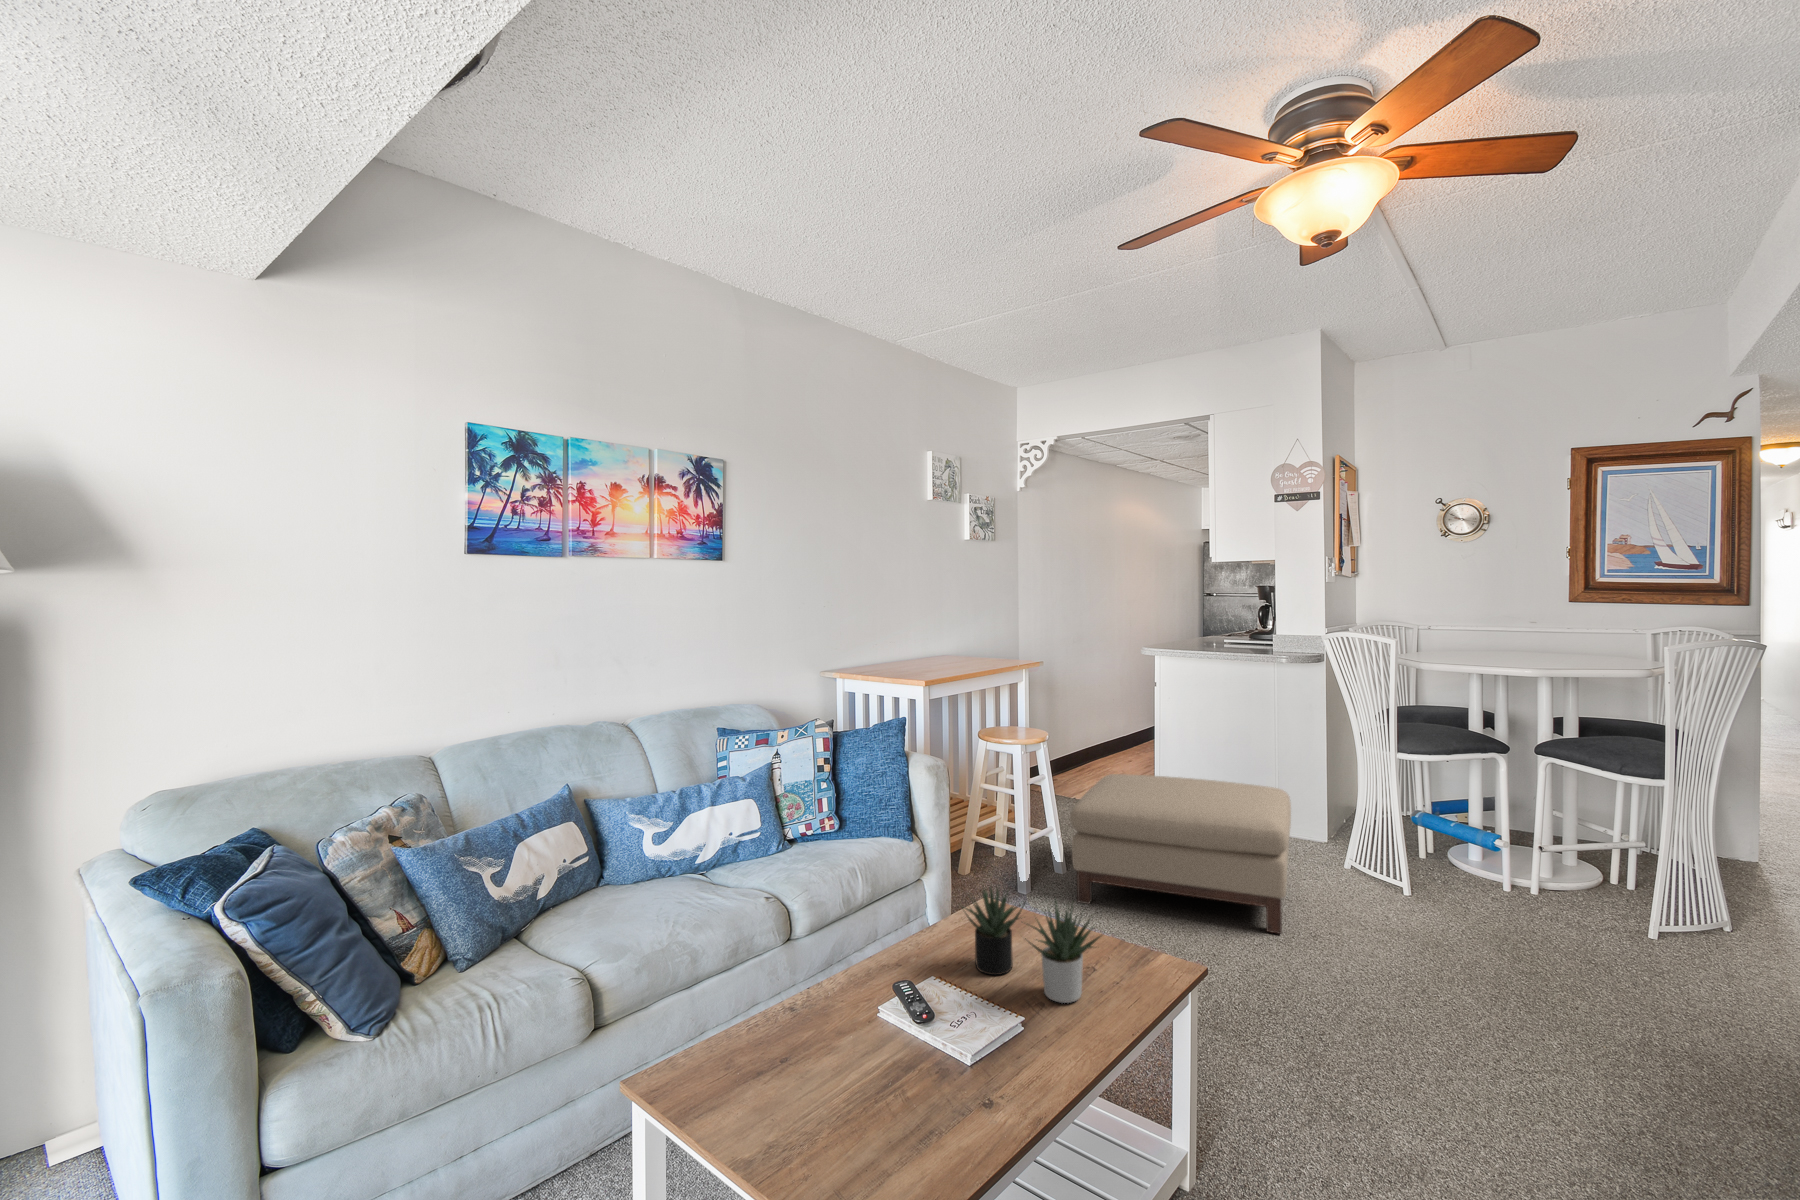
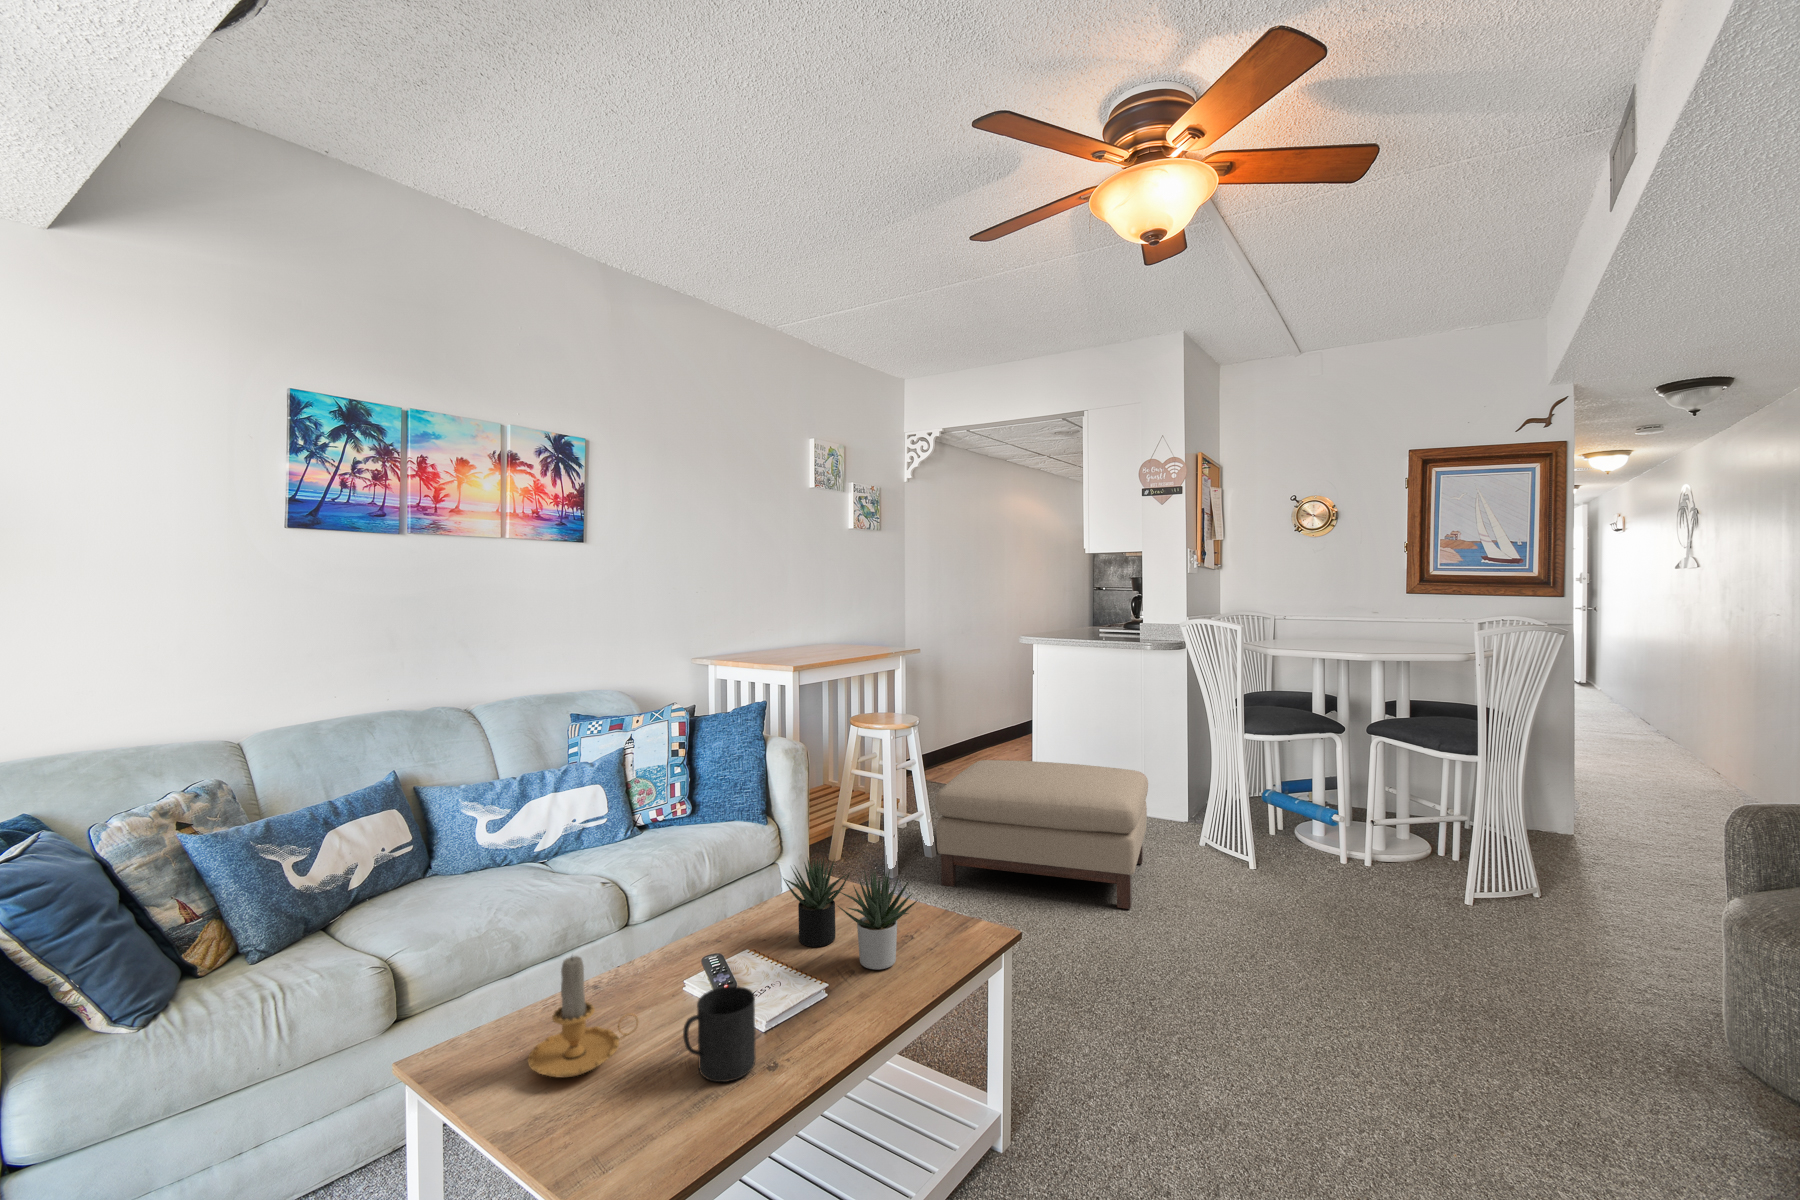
candle: none [742,983,844,1108] -> present [528,956,638,1077]
mug: none [898,1022,966,1121] -> present [683,987,756,1082]

